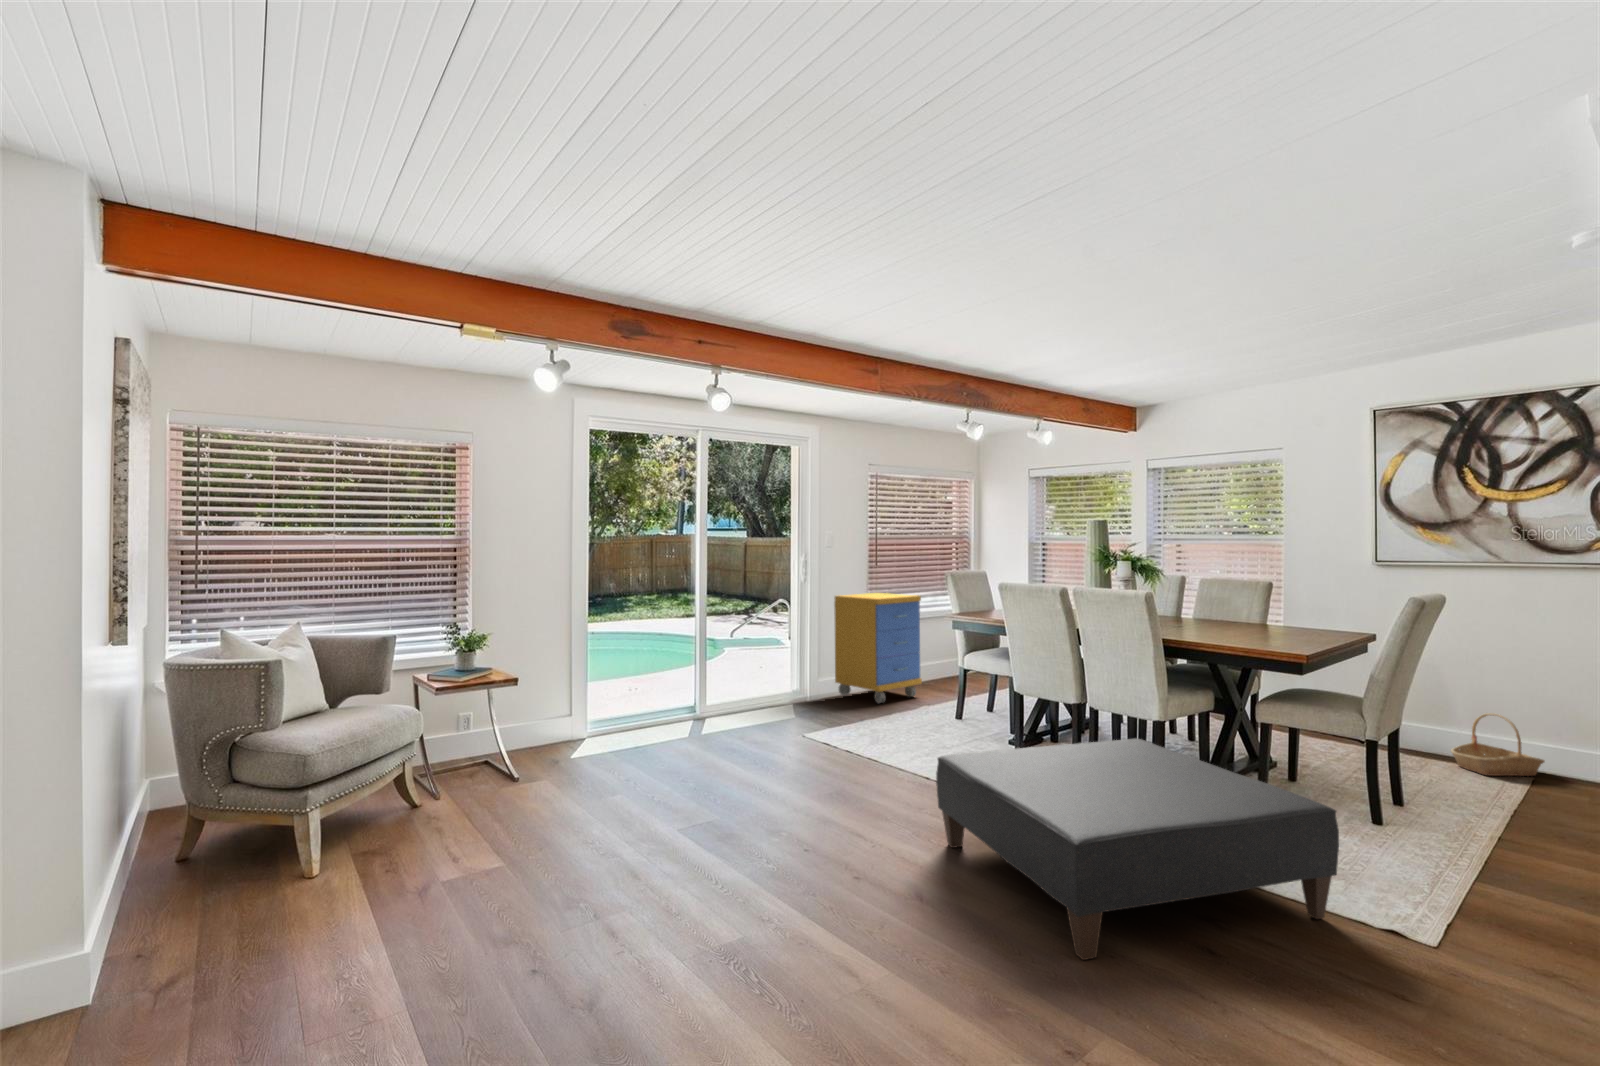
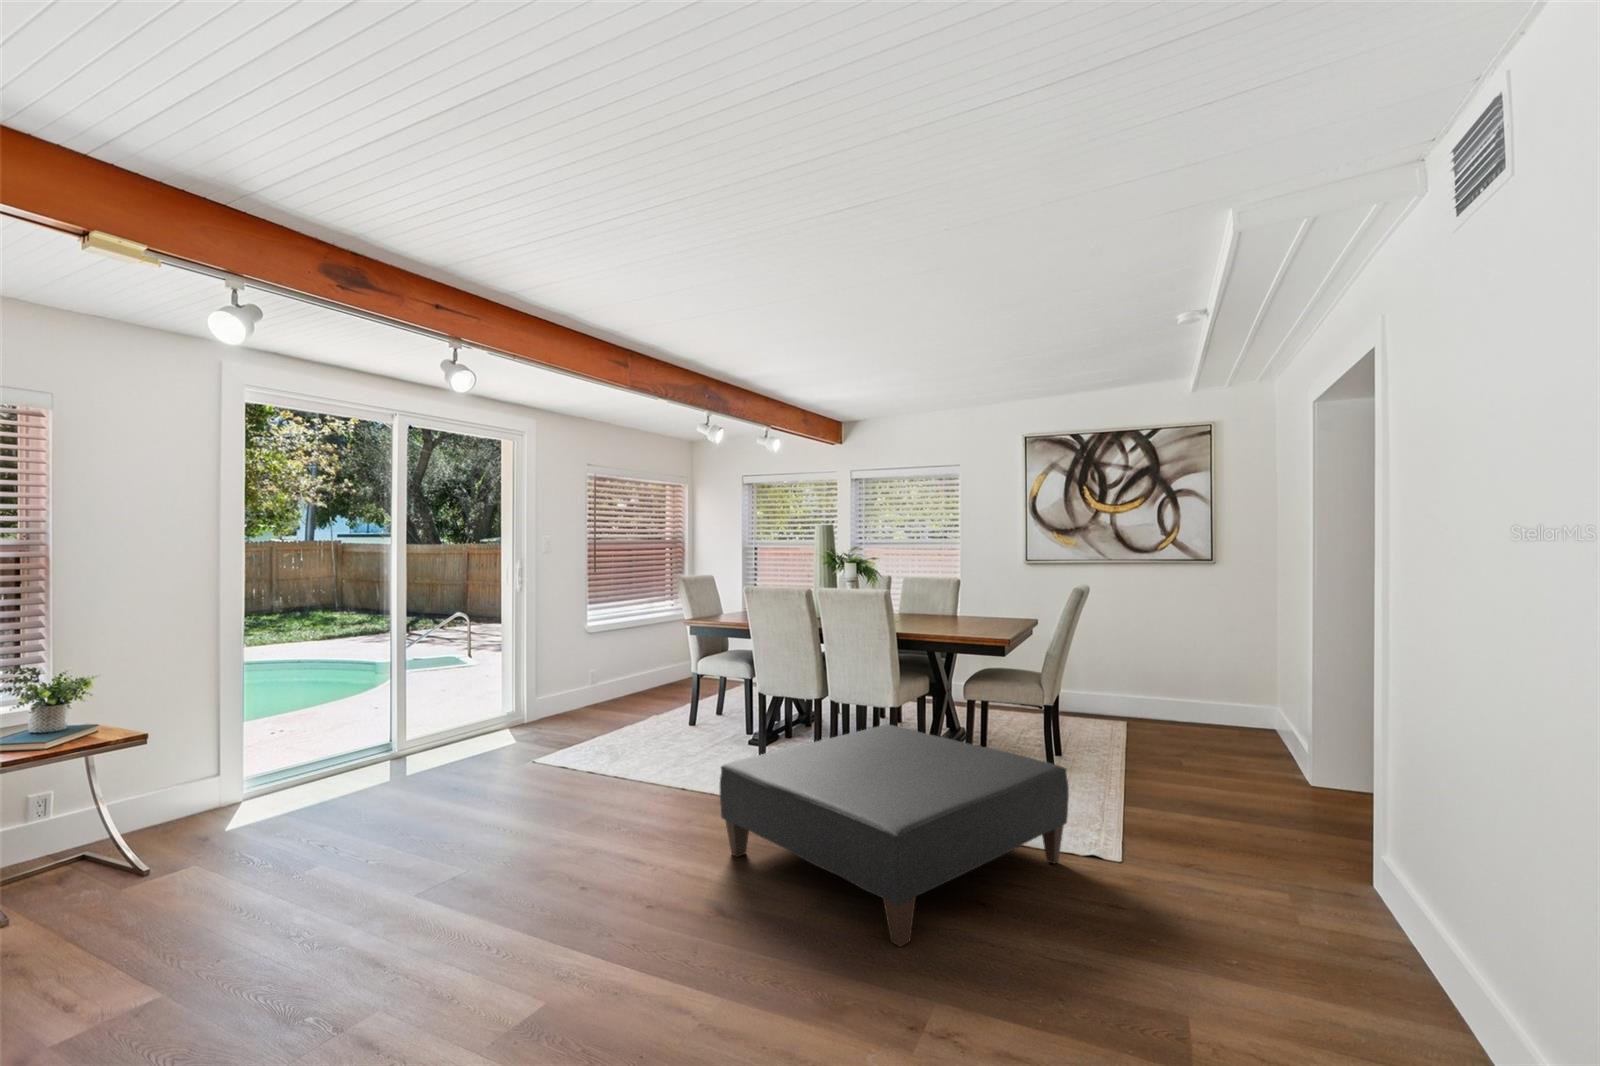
storage cabinet: present [834,593,922,703] -> none [554,600,647,715]
basket: present [1451,713,1545,776] -> none [1078,676,1135,724]

